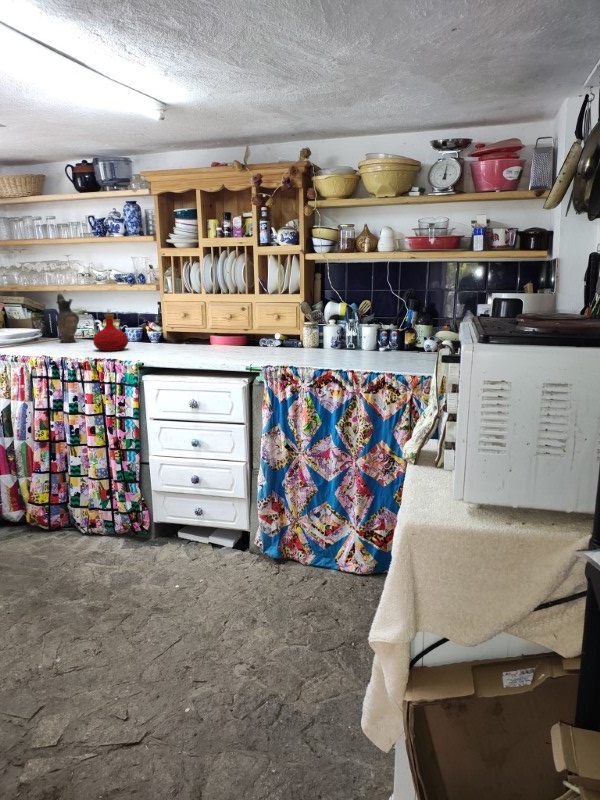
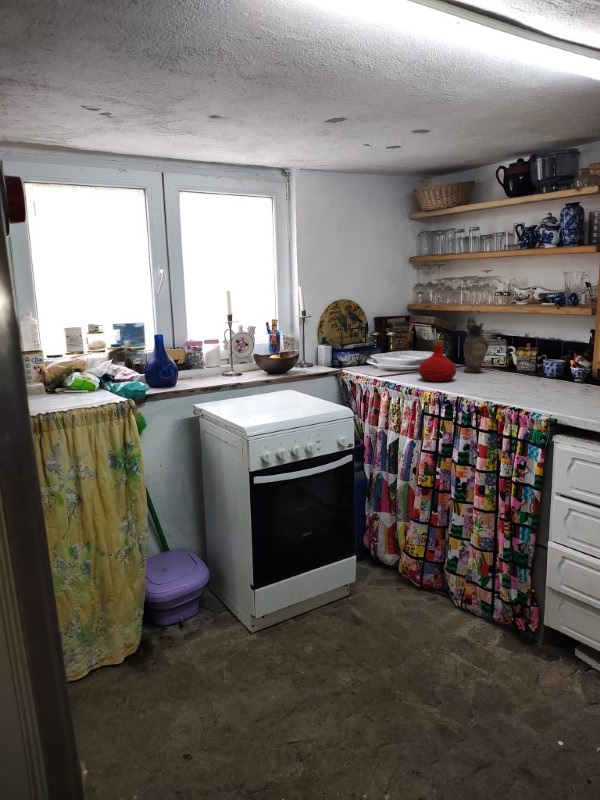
bottle: present [93,314,128,351] -> present [419,340,456,382]

